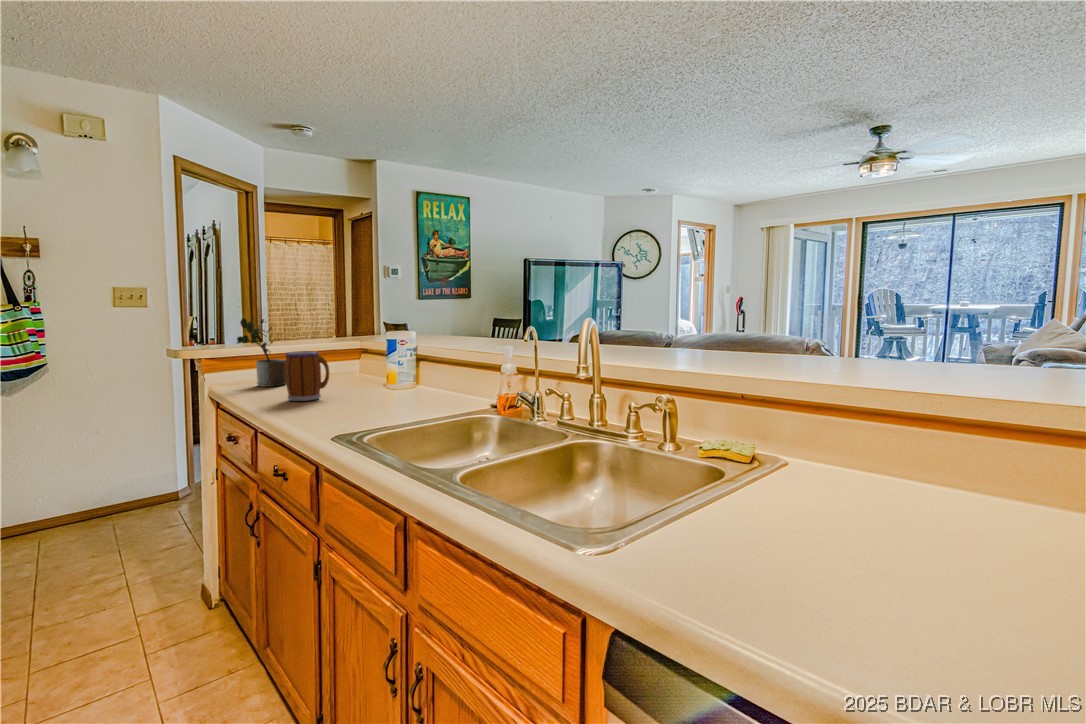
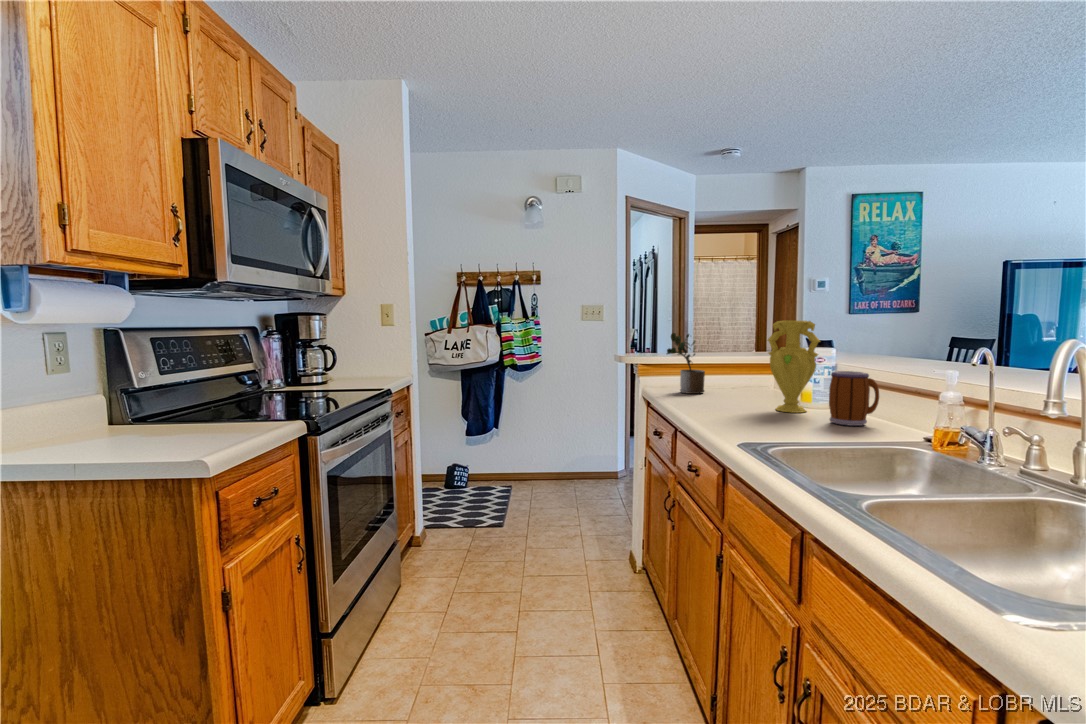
vase: none [351,304,402,395] -> present [768,321,820,413]
mug: present [285,351,329,401] -> present [829,371,879,426]

